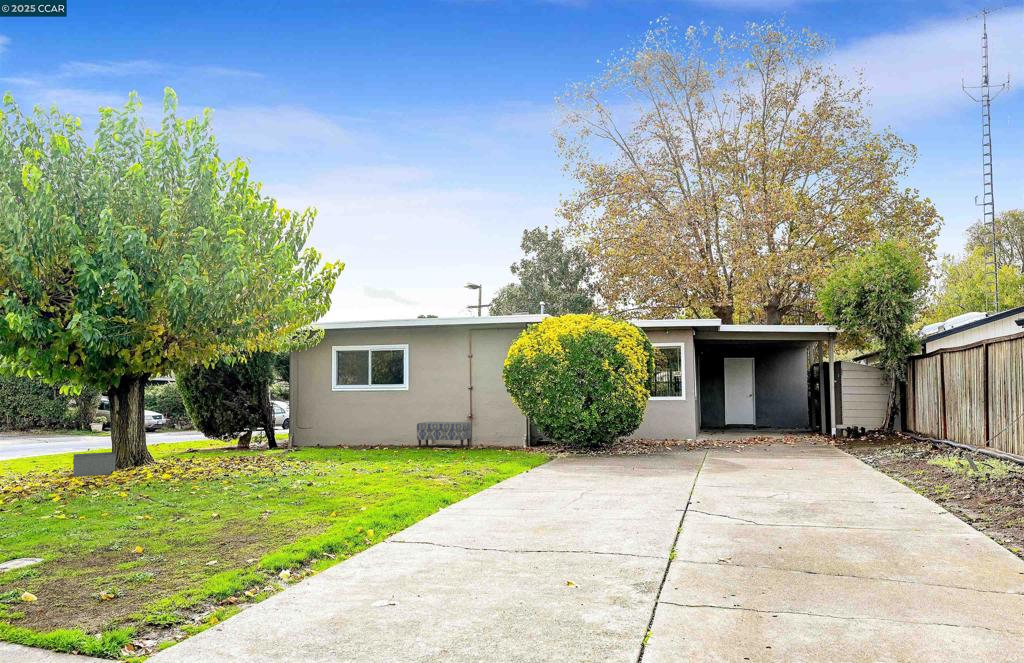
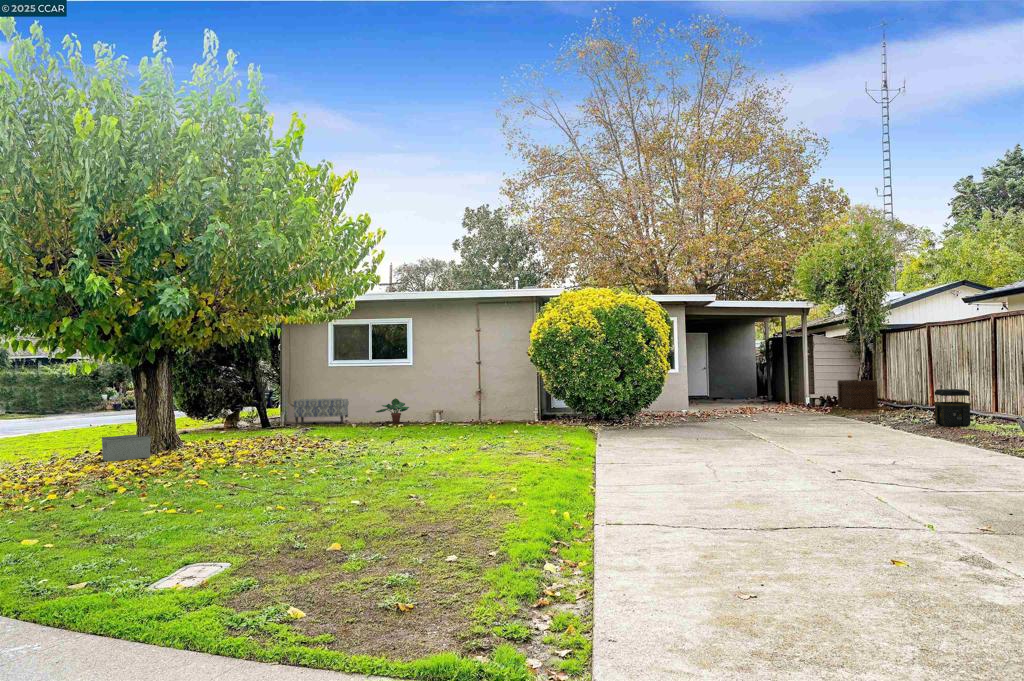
wooden crate: none [866,410,908,441] -> present [837,380,878,409]
potted plant: none [370,422,405,447] -> present [376,398,409,423]
bench: present [417,422,471,448] -> present [294,398,349,424]
toolbox: none [930,422,968,464] -> present [934,389,971,427]

